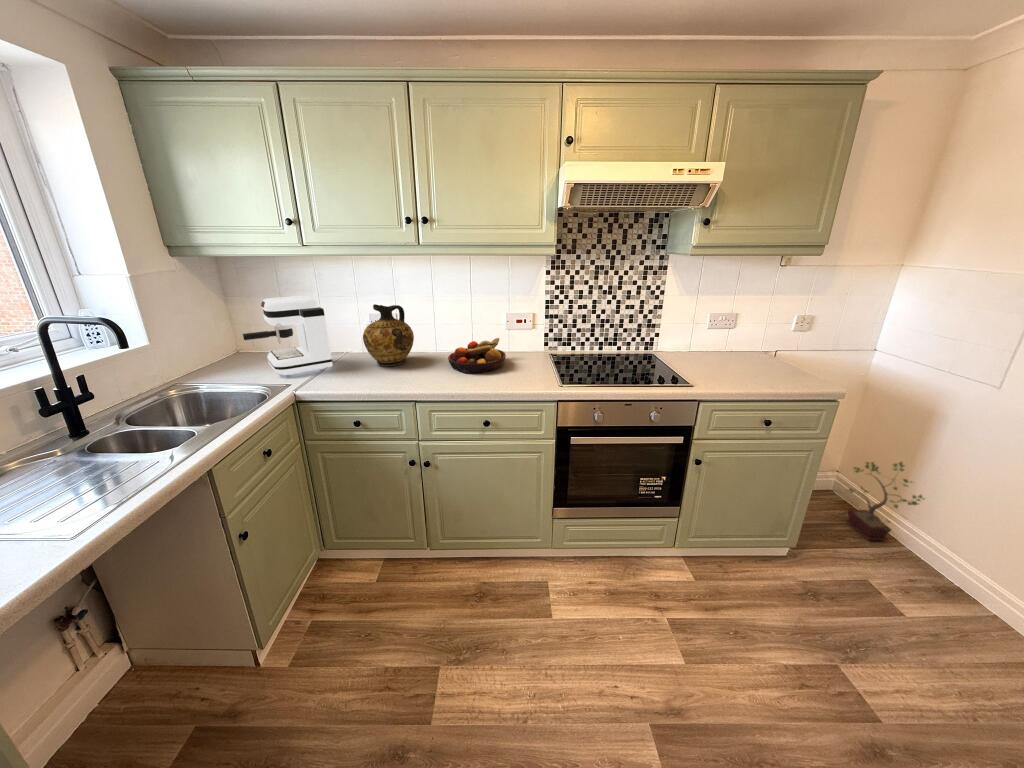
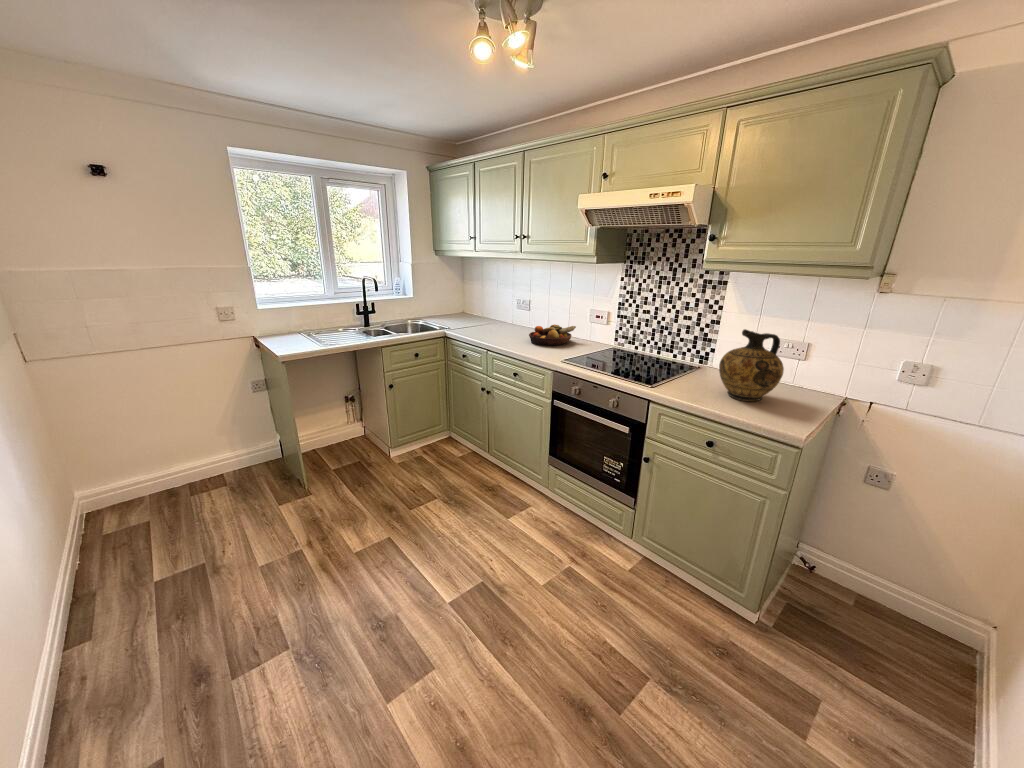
coffee maker: present [243,296,333,376] -> none [448,281,487,326]
ceramic jug: present [363,304,414,366] -> present [719,329,784,401]
potted plant: present [846,462,923,540] -> none [908,598,995,720]

